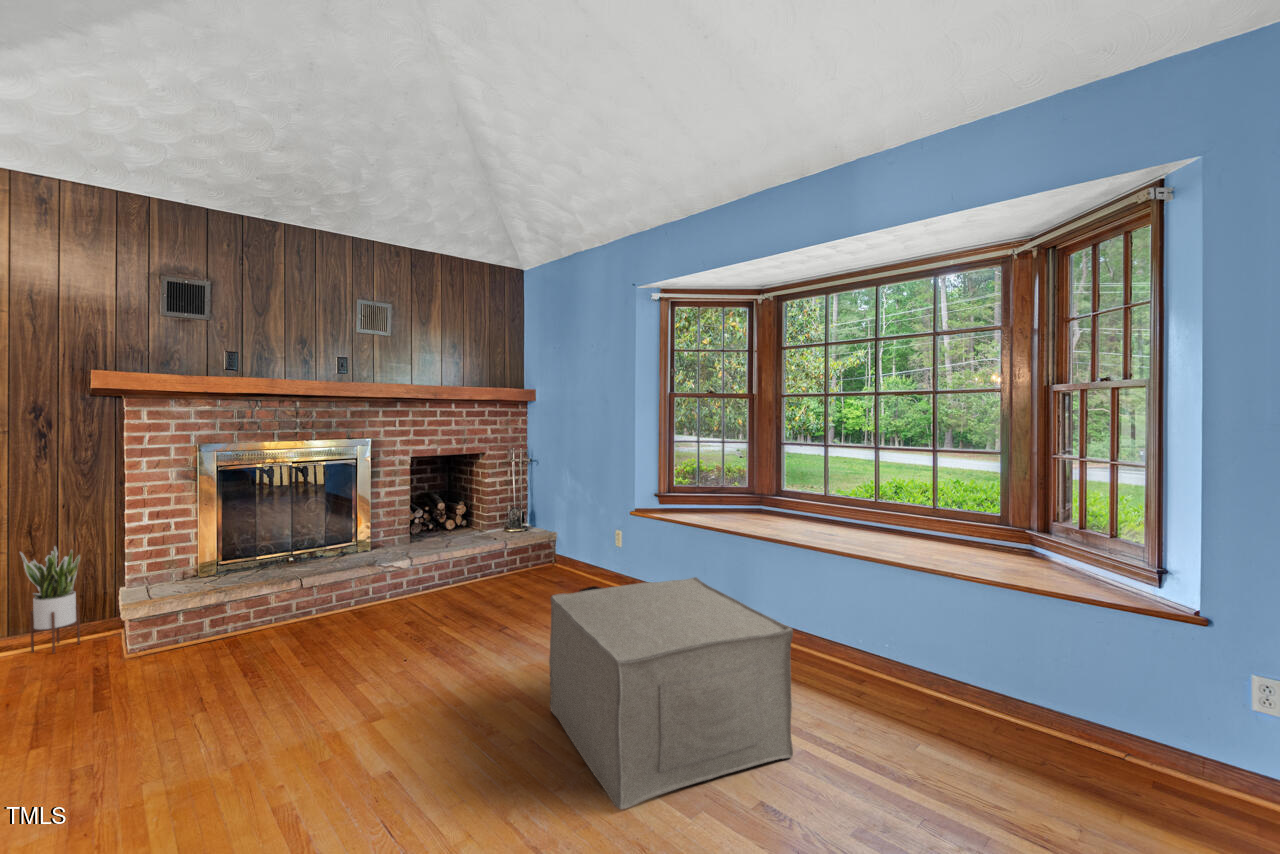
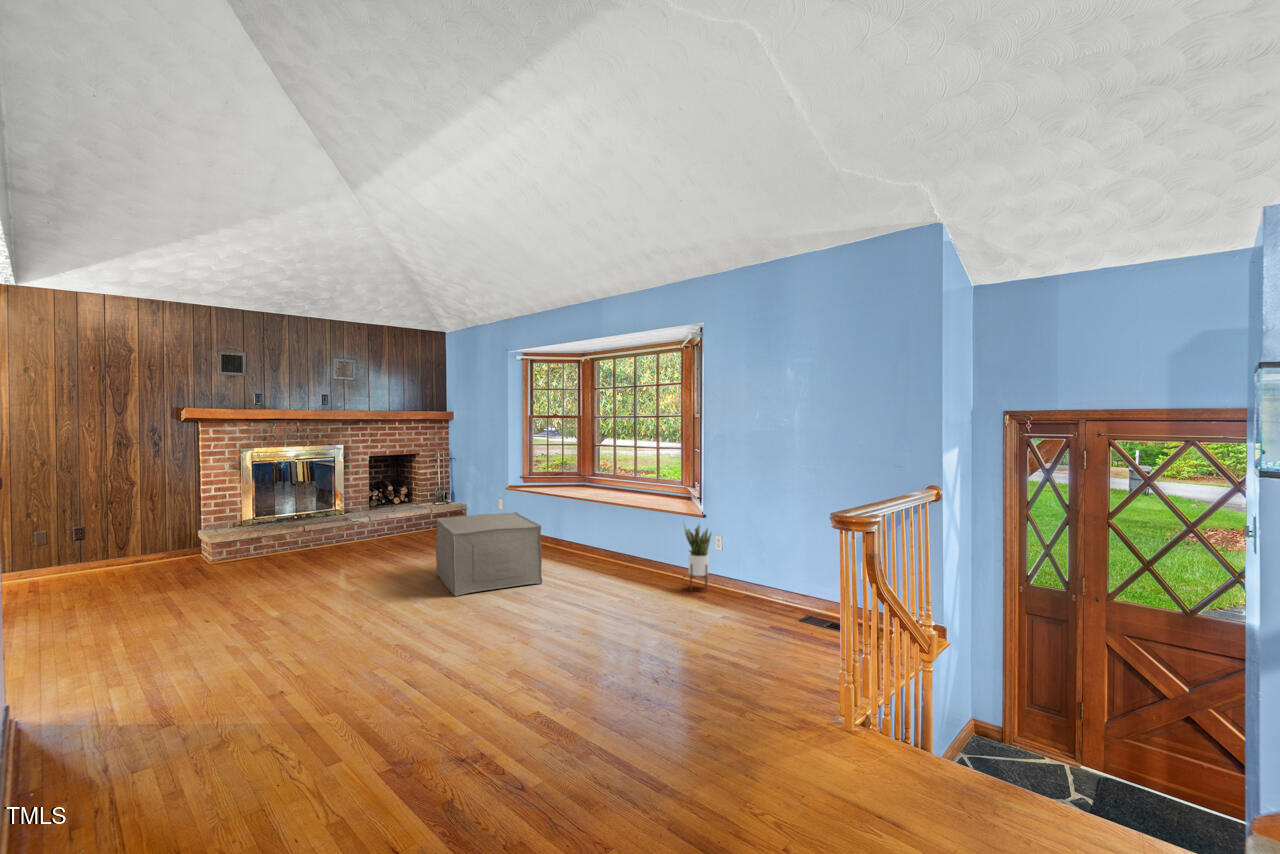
potted plant: present [20,547,80,653] -> present [684,524,711,590]

